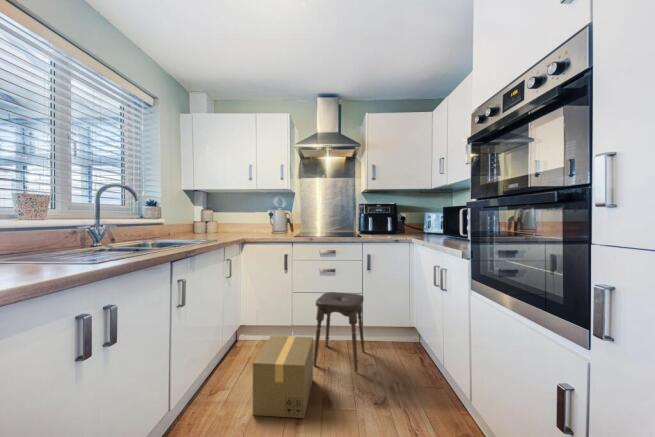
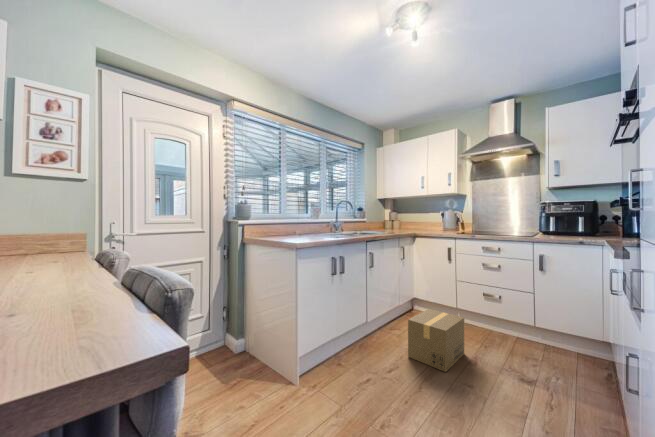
stool: present [313,292,364,372] -> none [469,286,531,362]

